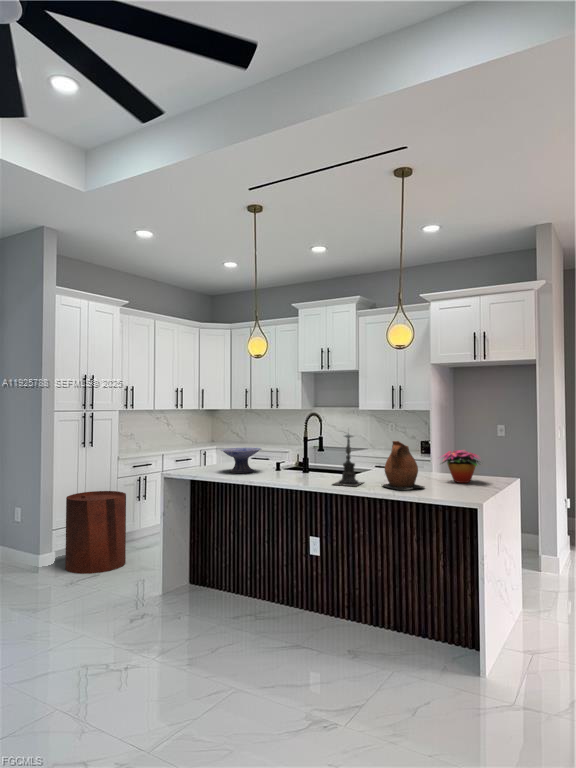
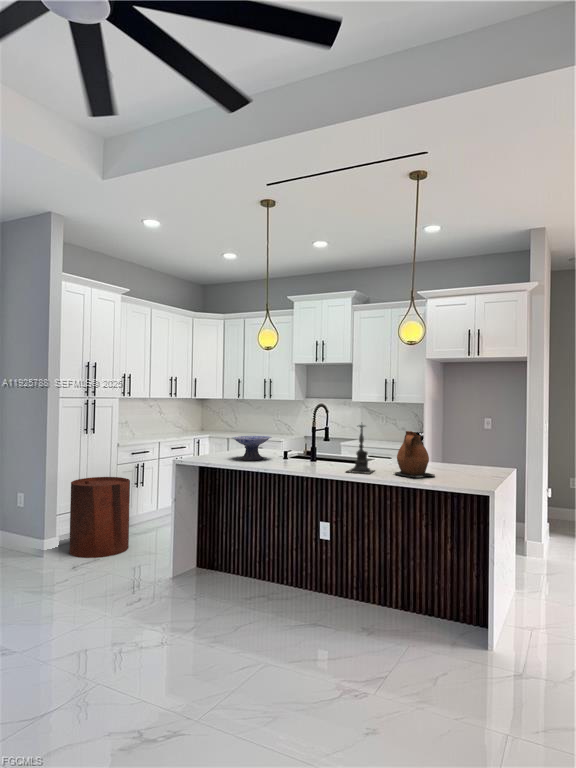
flower arrangement: present [441,450,479,483] -> none [442,440,490,472]

